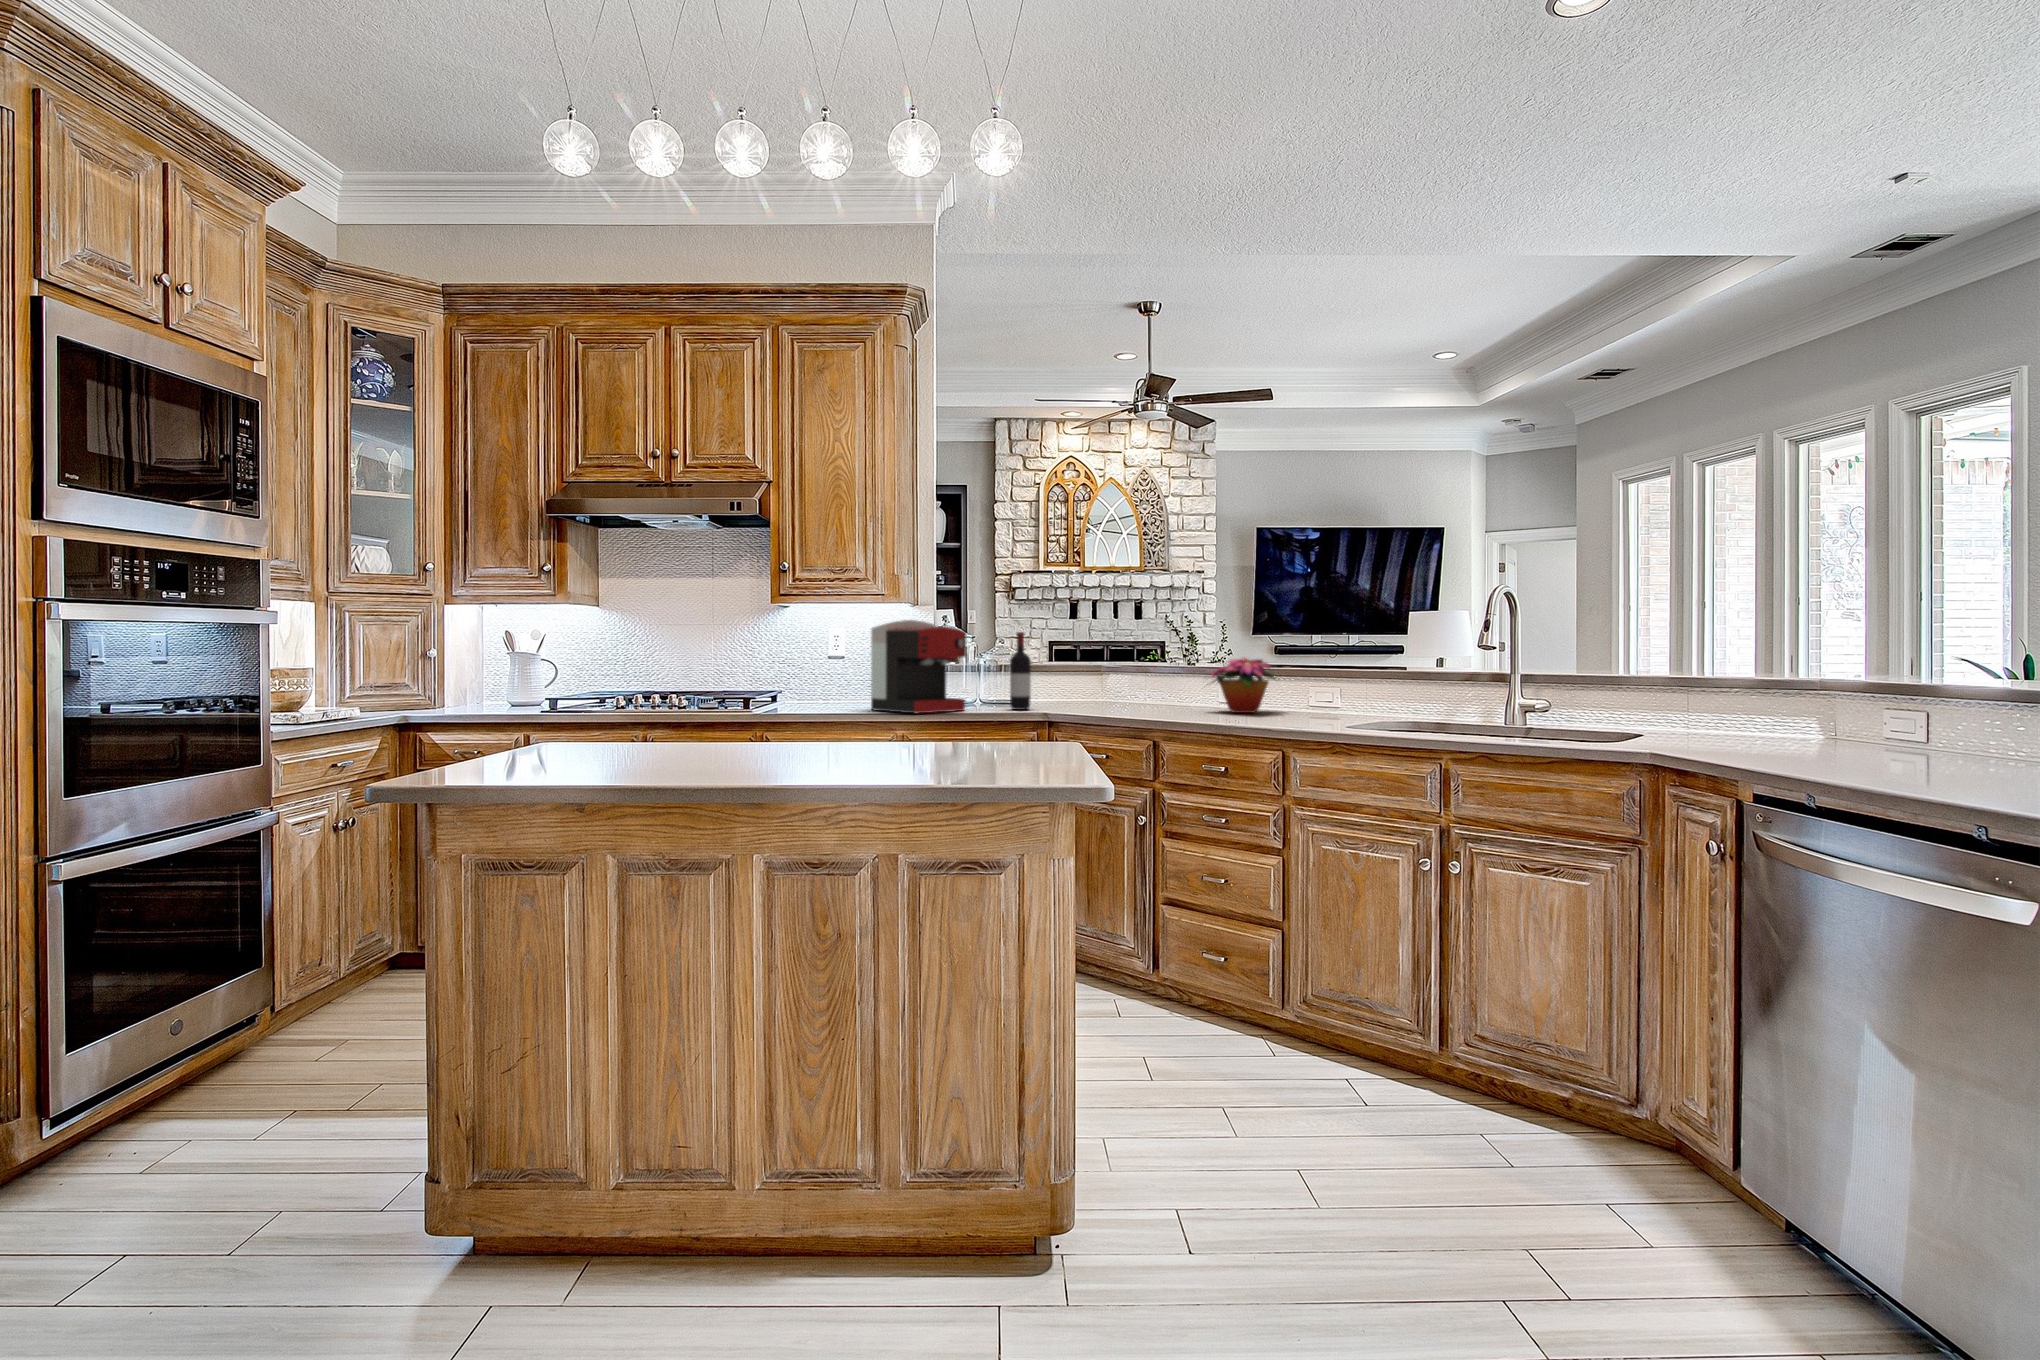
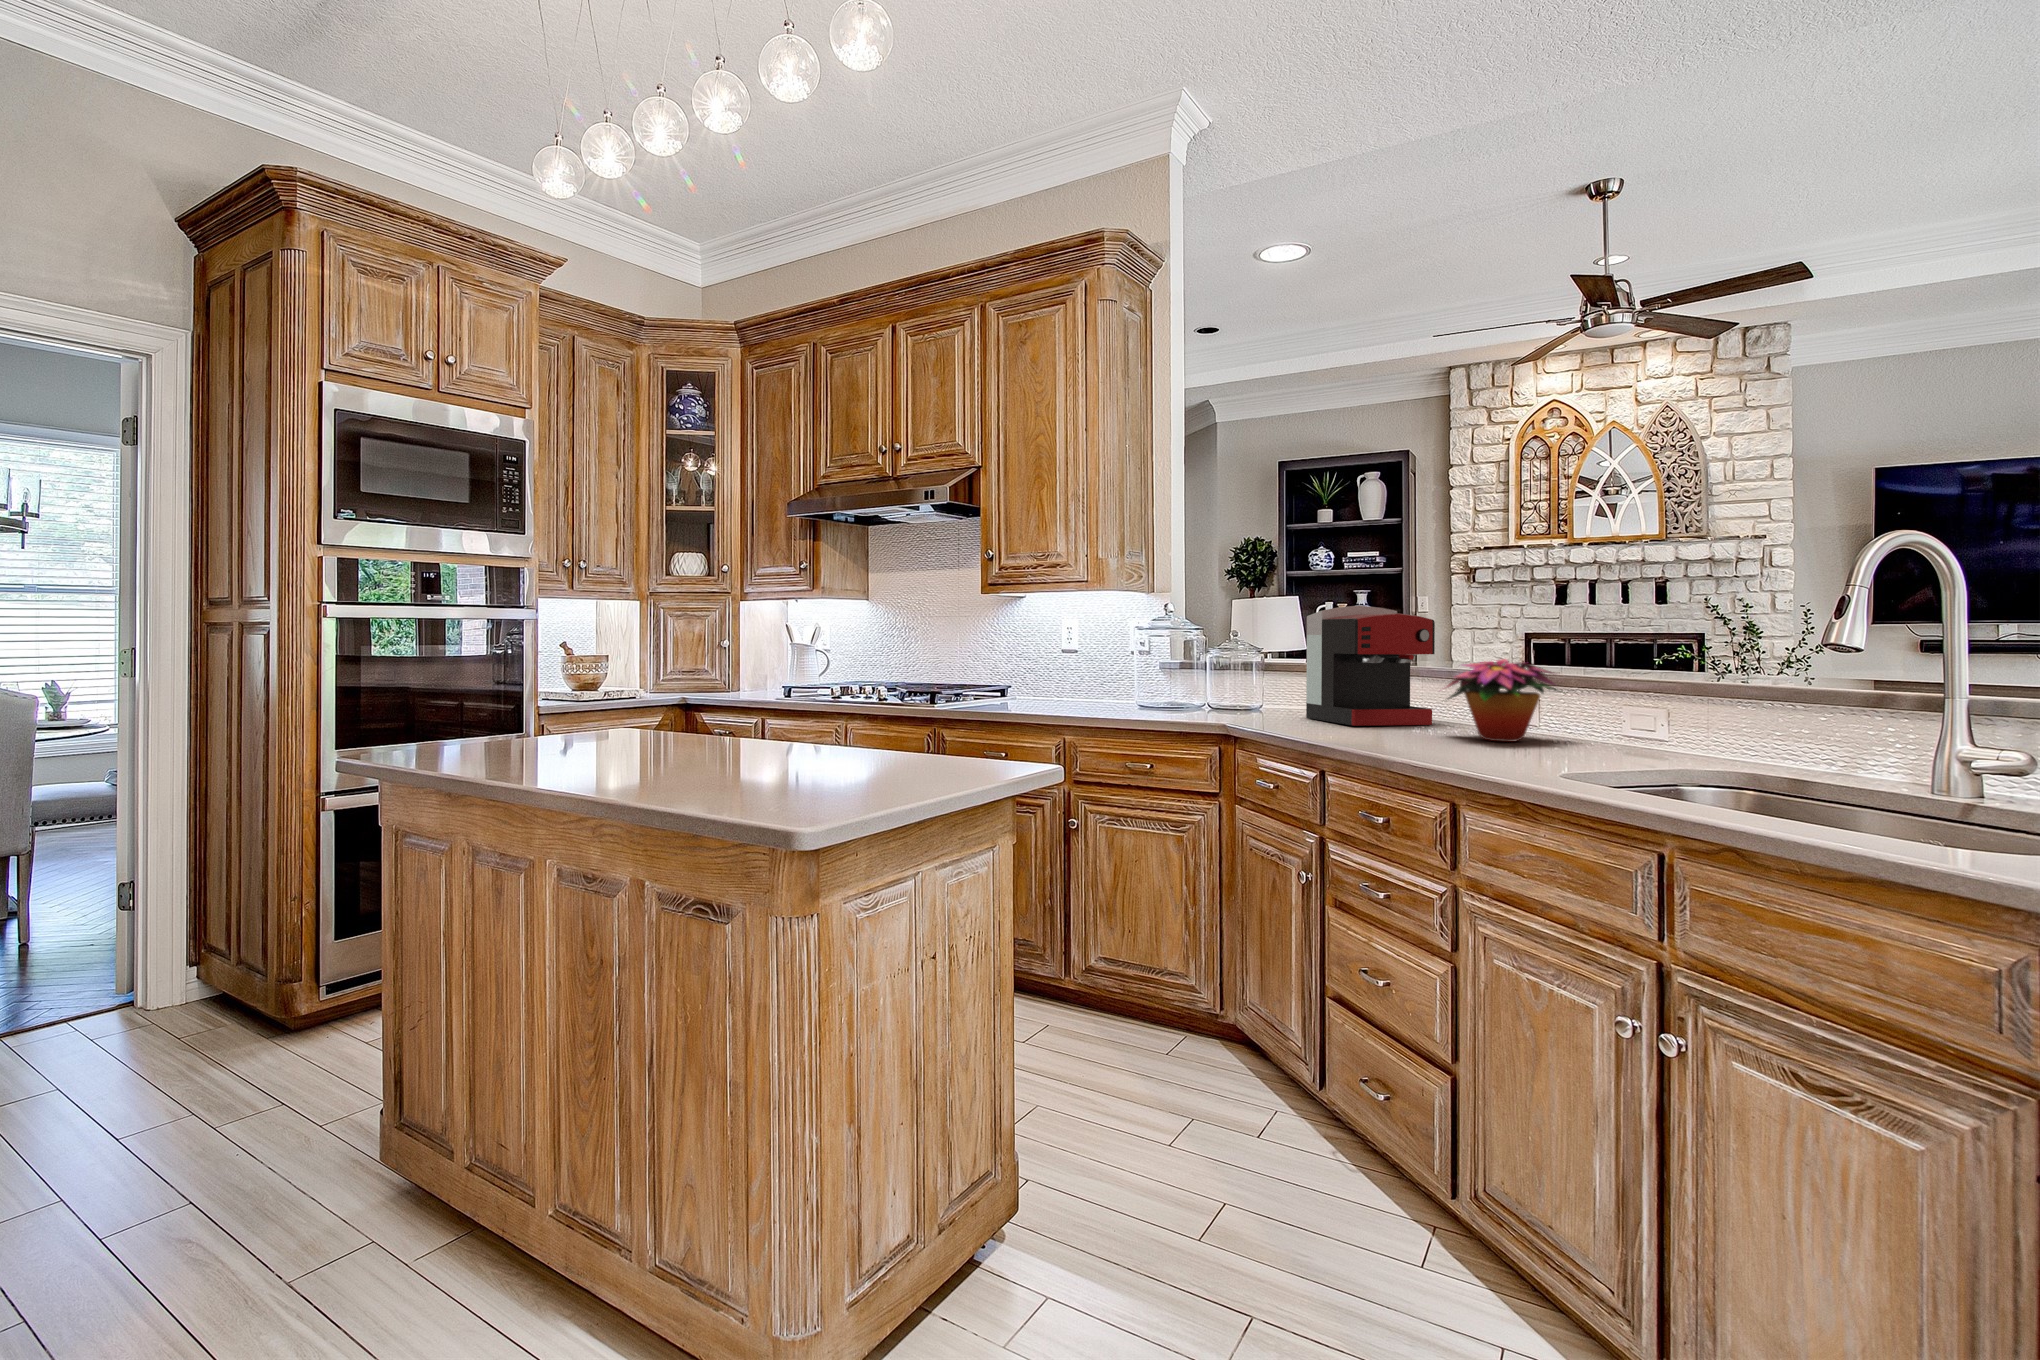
coffee maker: present [871,620,966,713] -> present [1306,606,1435,726]
wine bottle: present [1010,632,1031,710] -> none [1197,623,1223,719]

